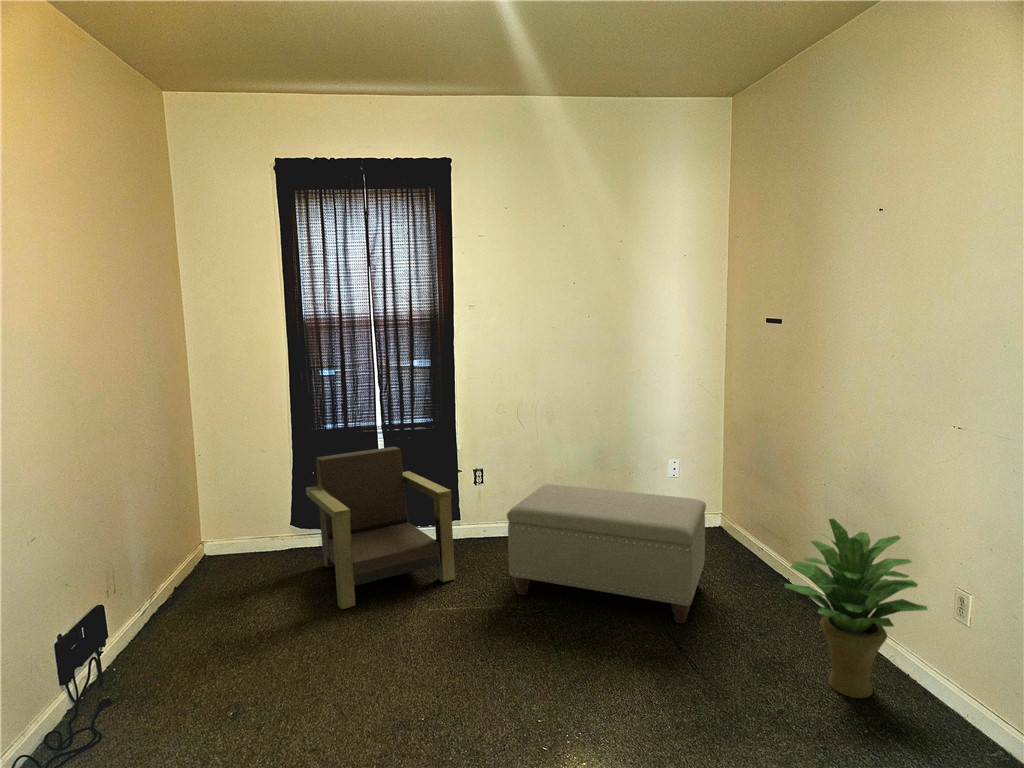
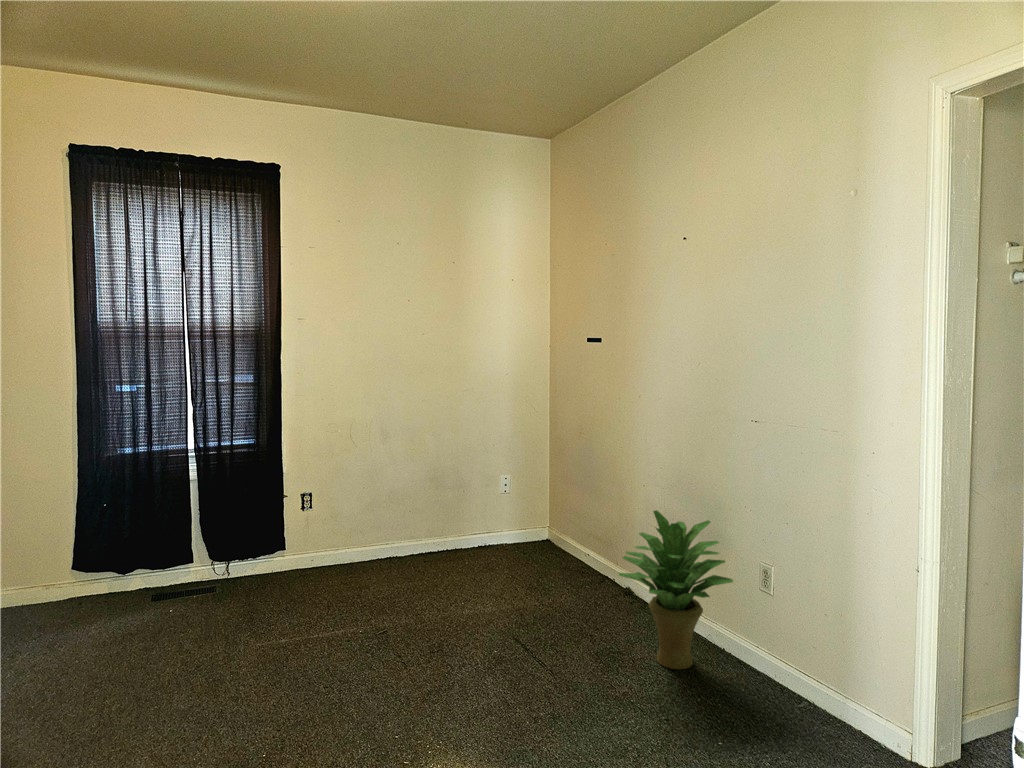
armchair: present [306,447,455,609] -> none [99,471,284,655]
ottoman: present [507,484,706,623] -> none [346,503,541,627]

